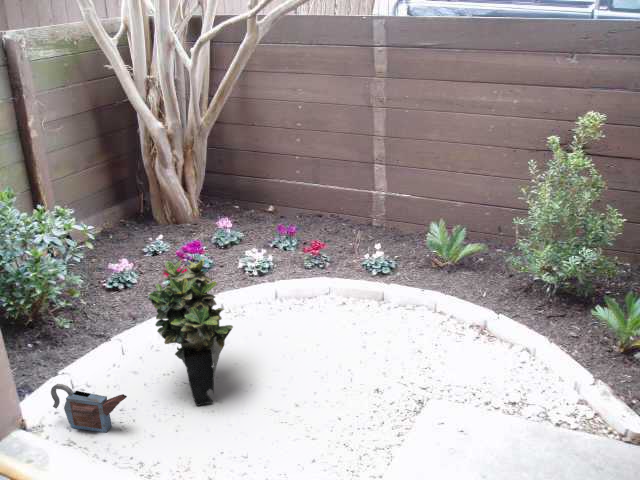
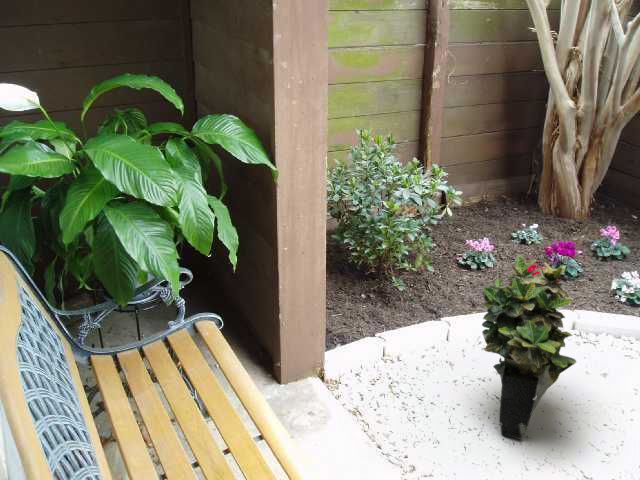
watering can: present [51,384,127,432] -> none [355,347,424,418]

